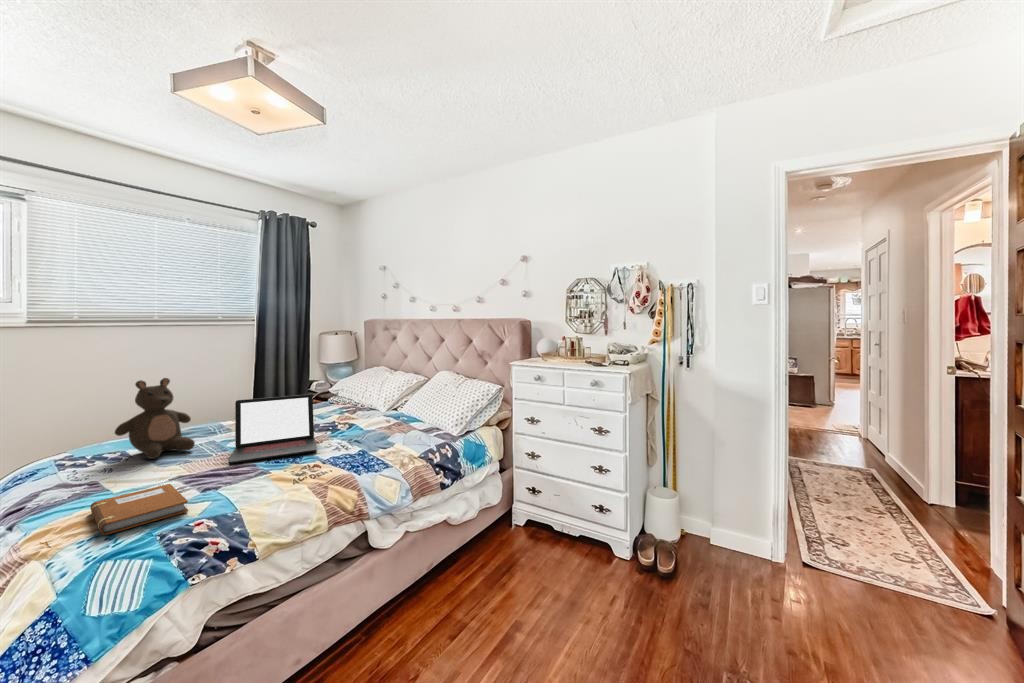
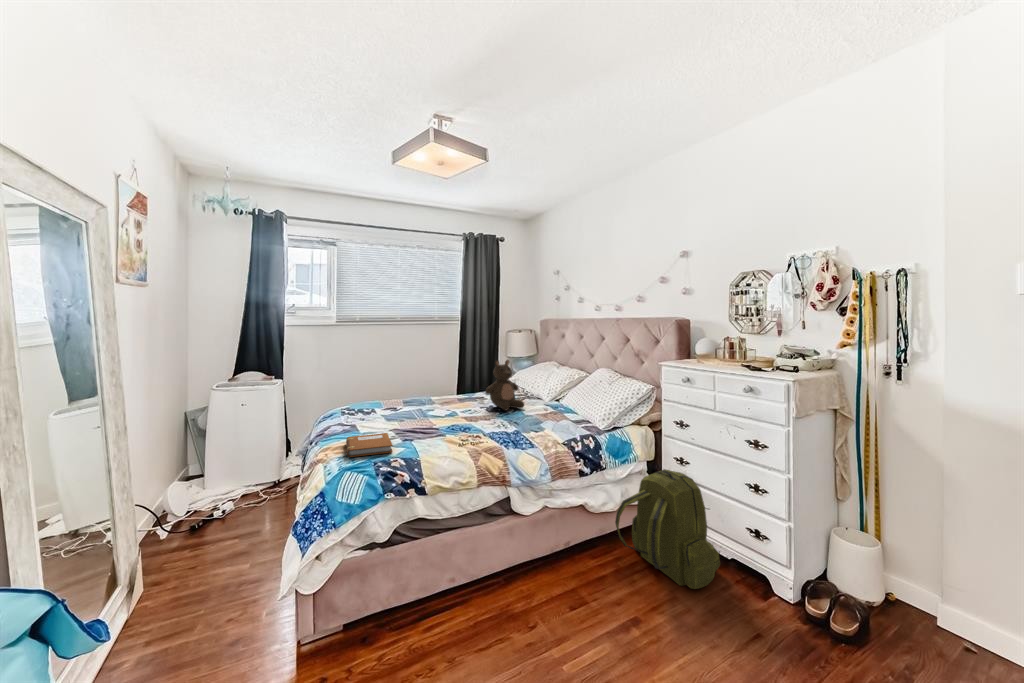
stuffed bear: present [115,378,195,459] -> present [486,360,524,411]
laptop: present [229,394,317,464] -> none [424,381,485,426]
backpack: none [480,467,573,577] -> present [615,470,720,589]

